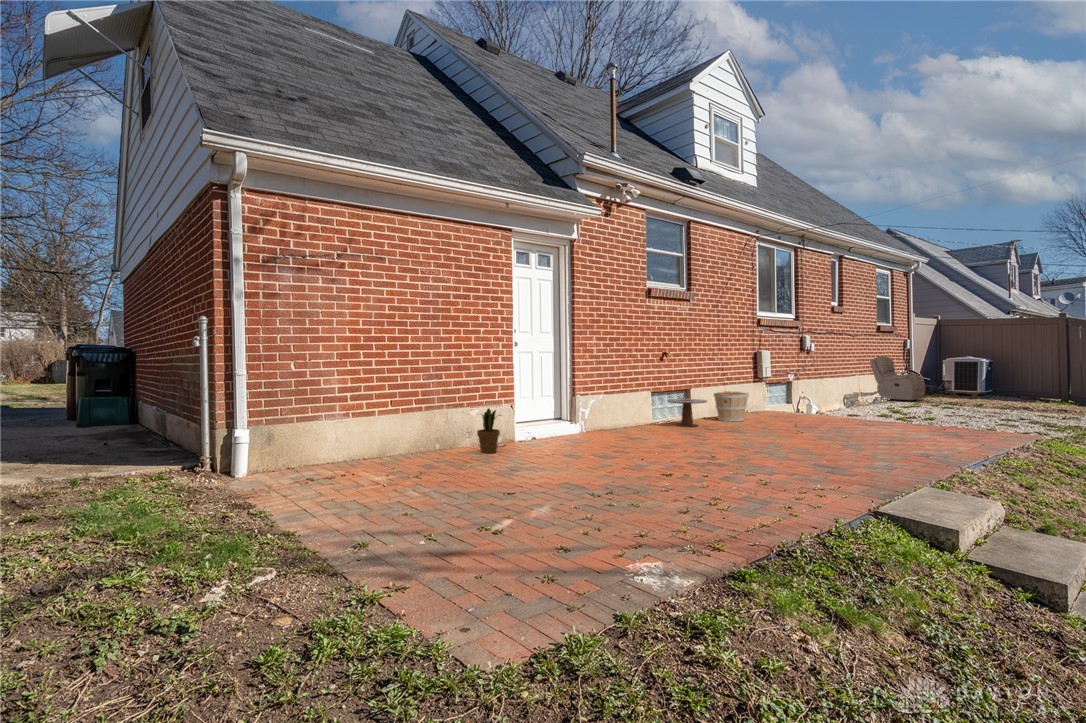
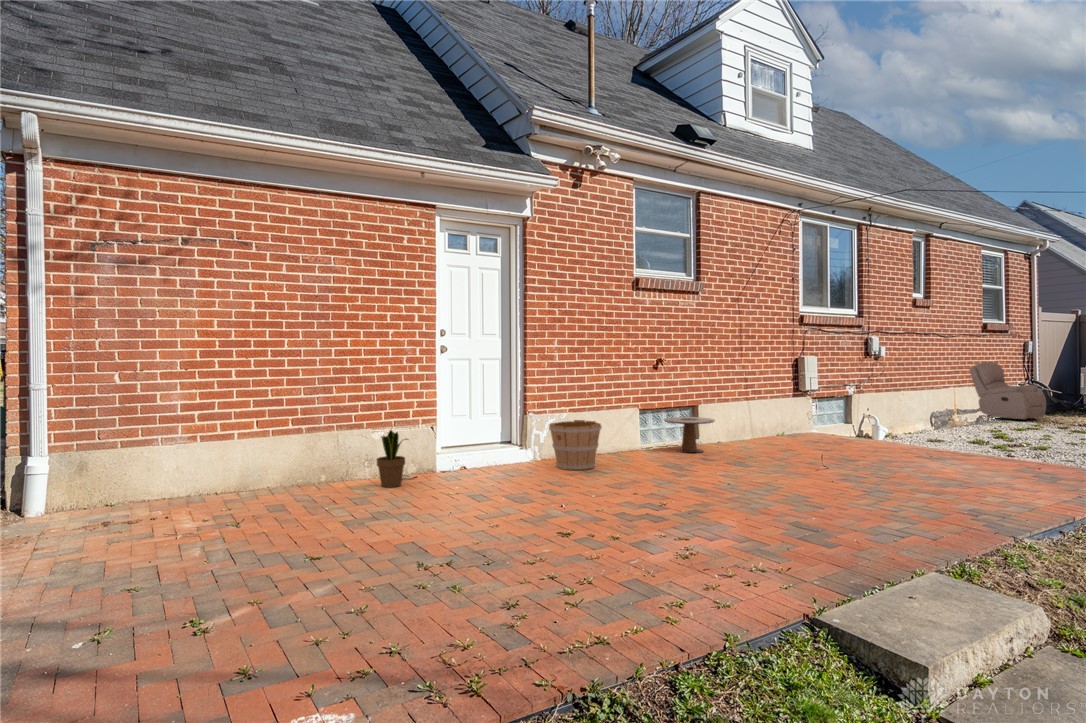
wooden bucket: present [714,391,749,422] -> present [549,420,602,470]

